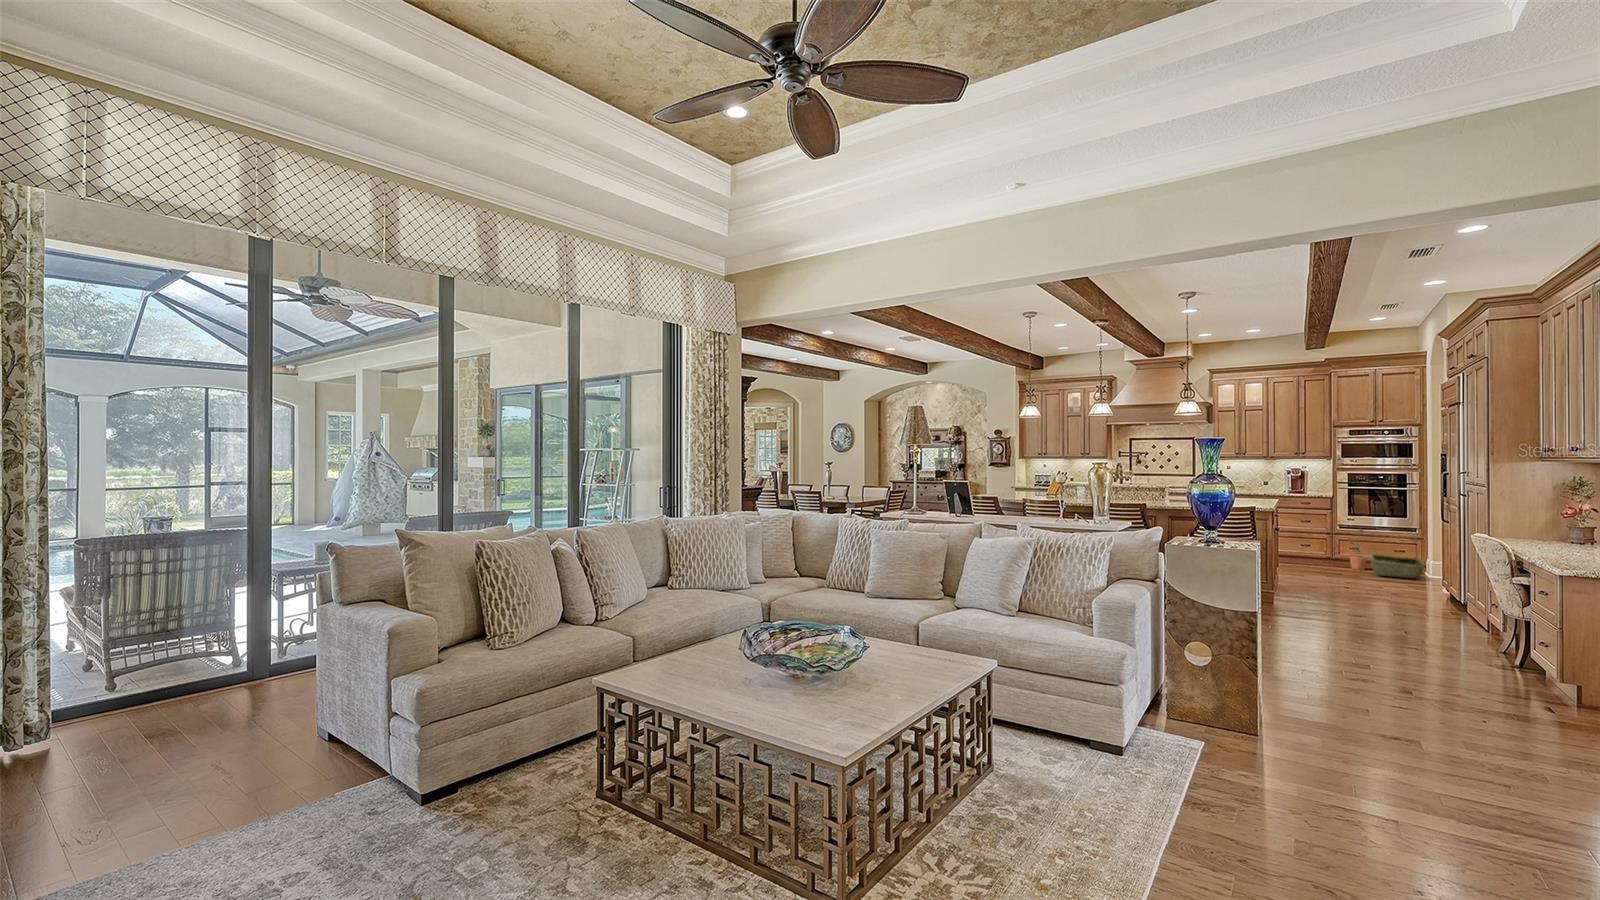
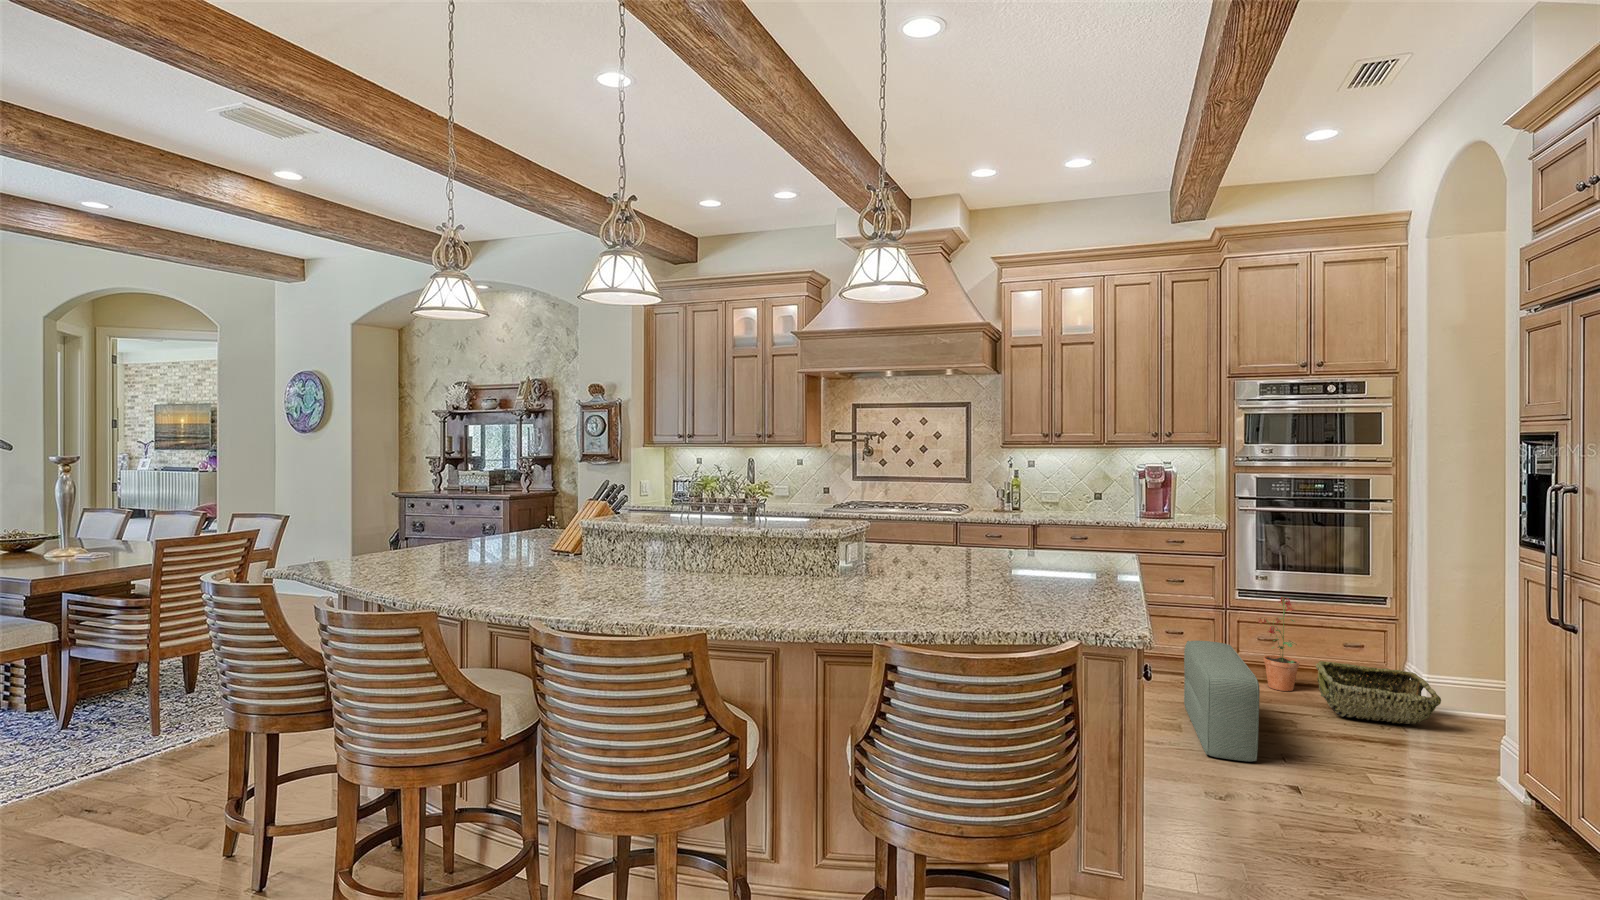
pouf: none [1302,542,1326,581] -> present [1184,641,1260,761]

